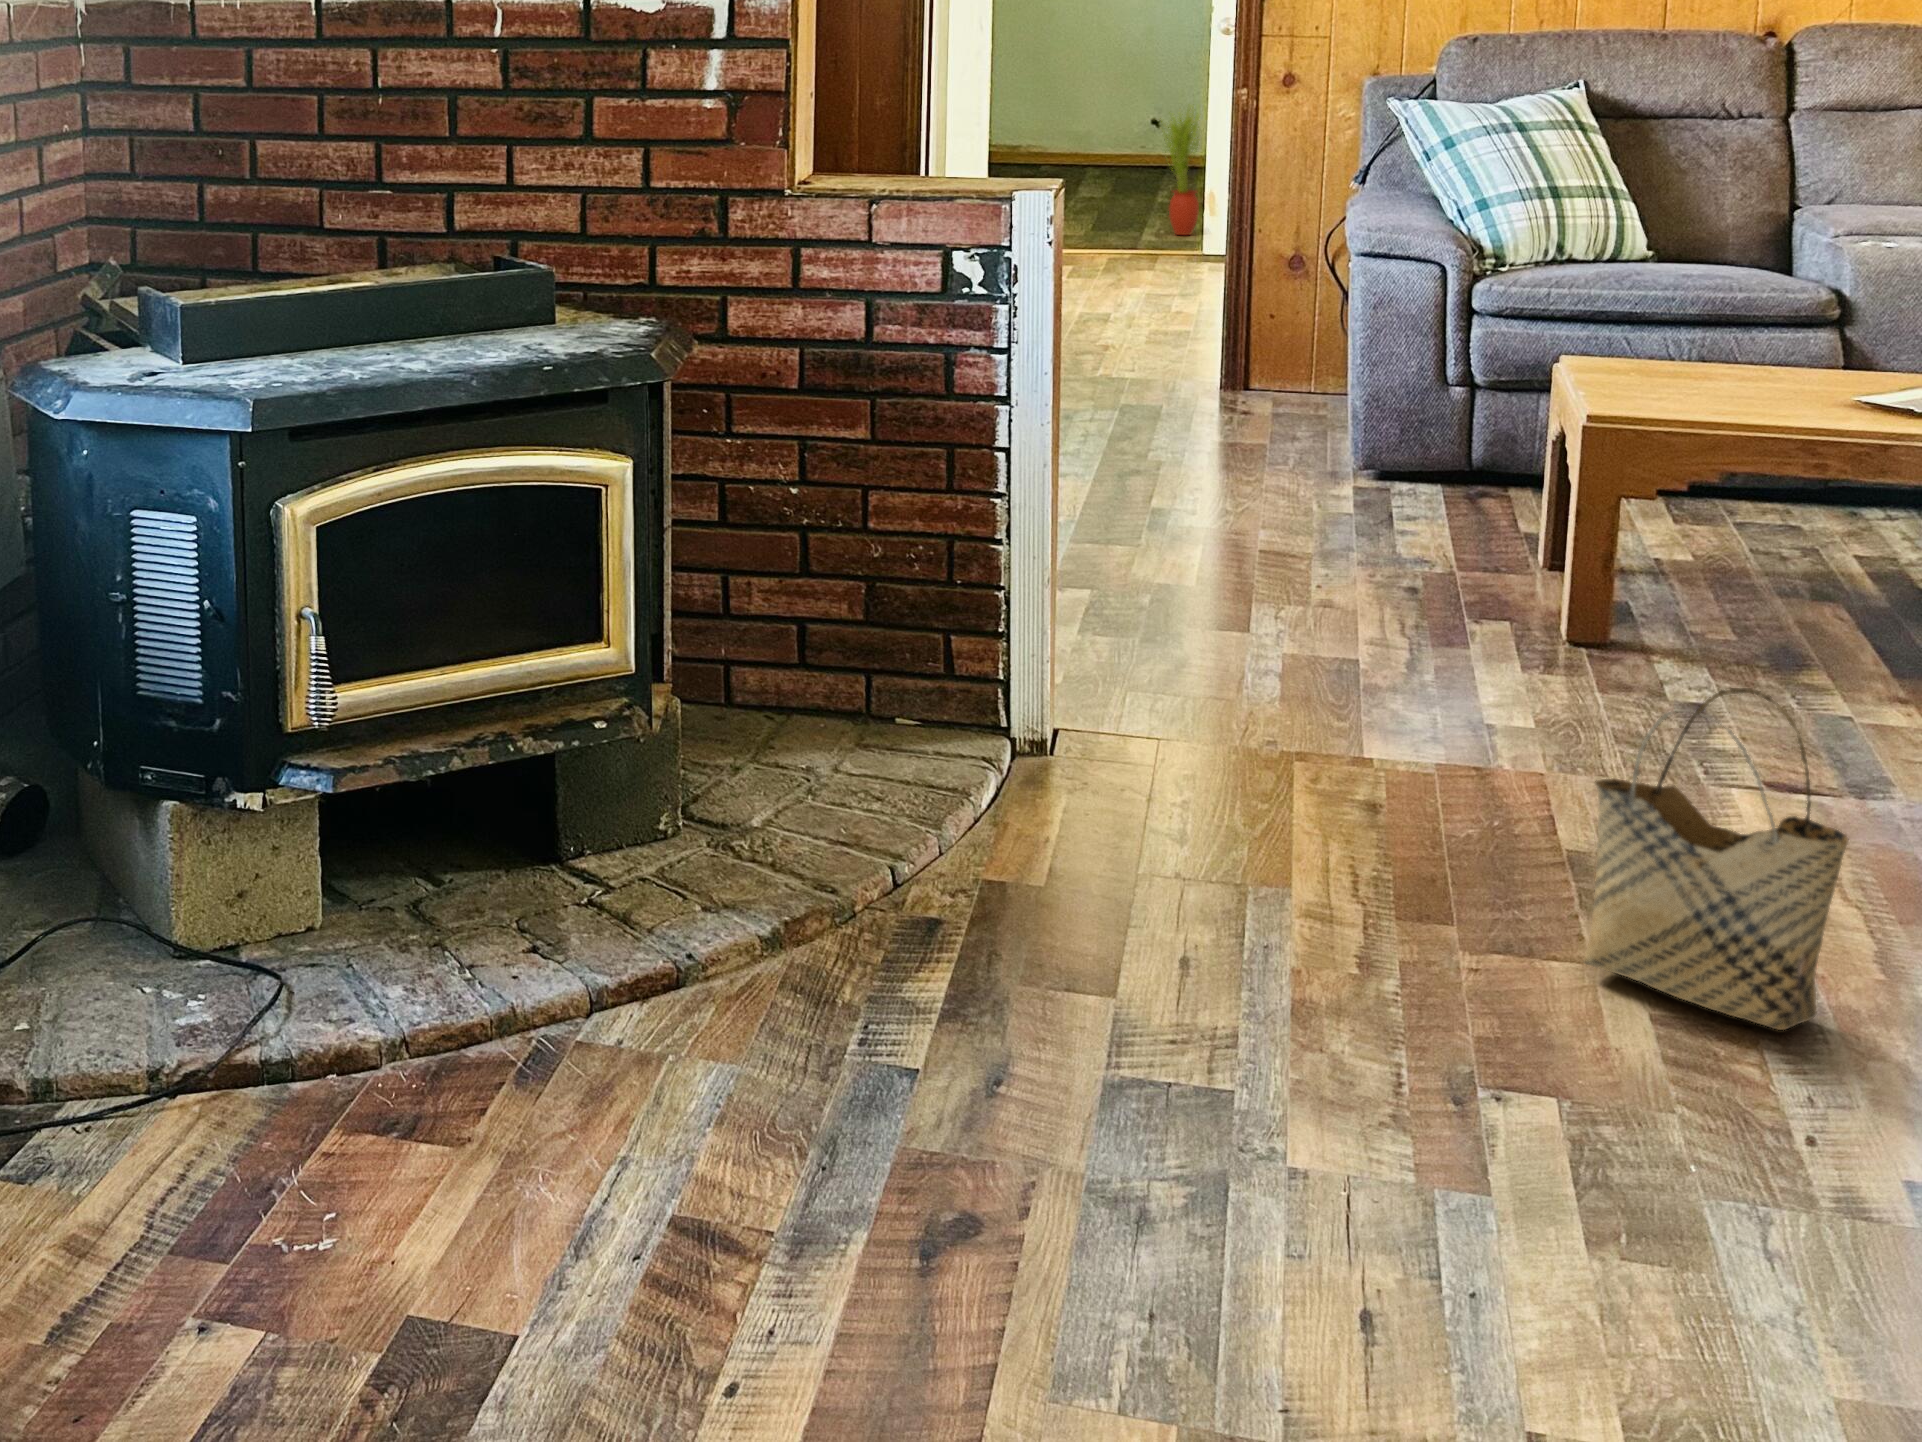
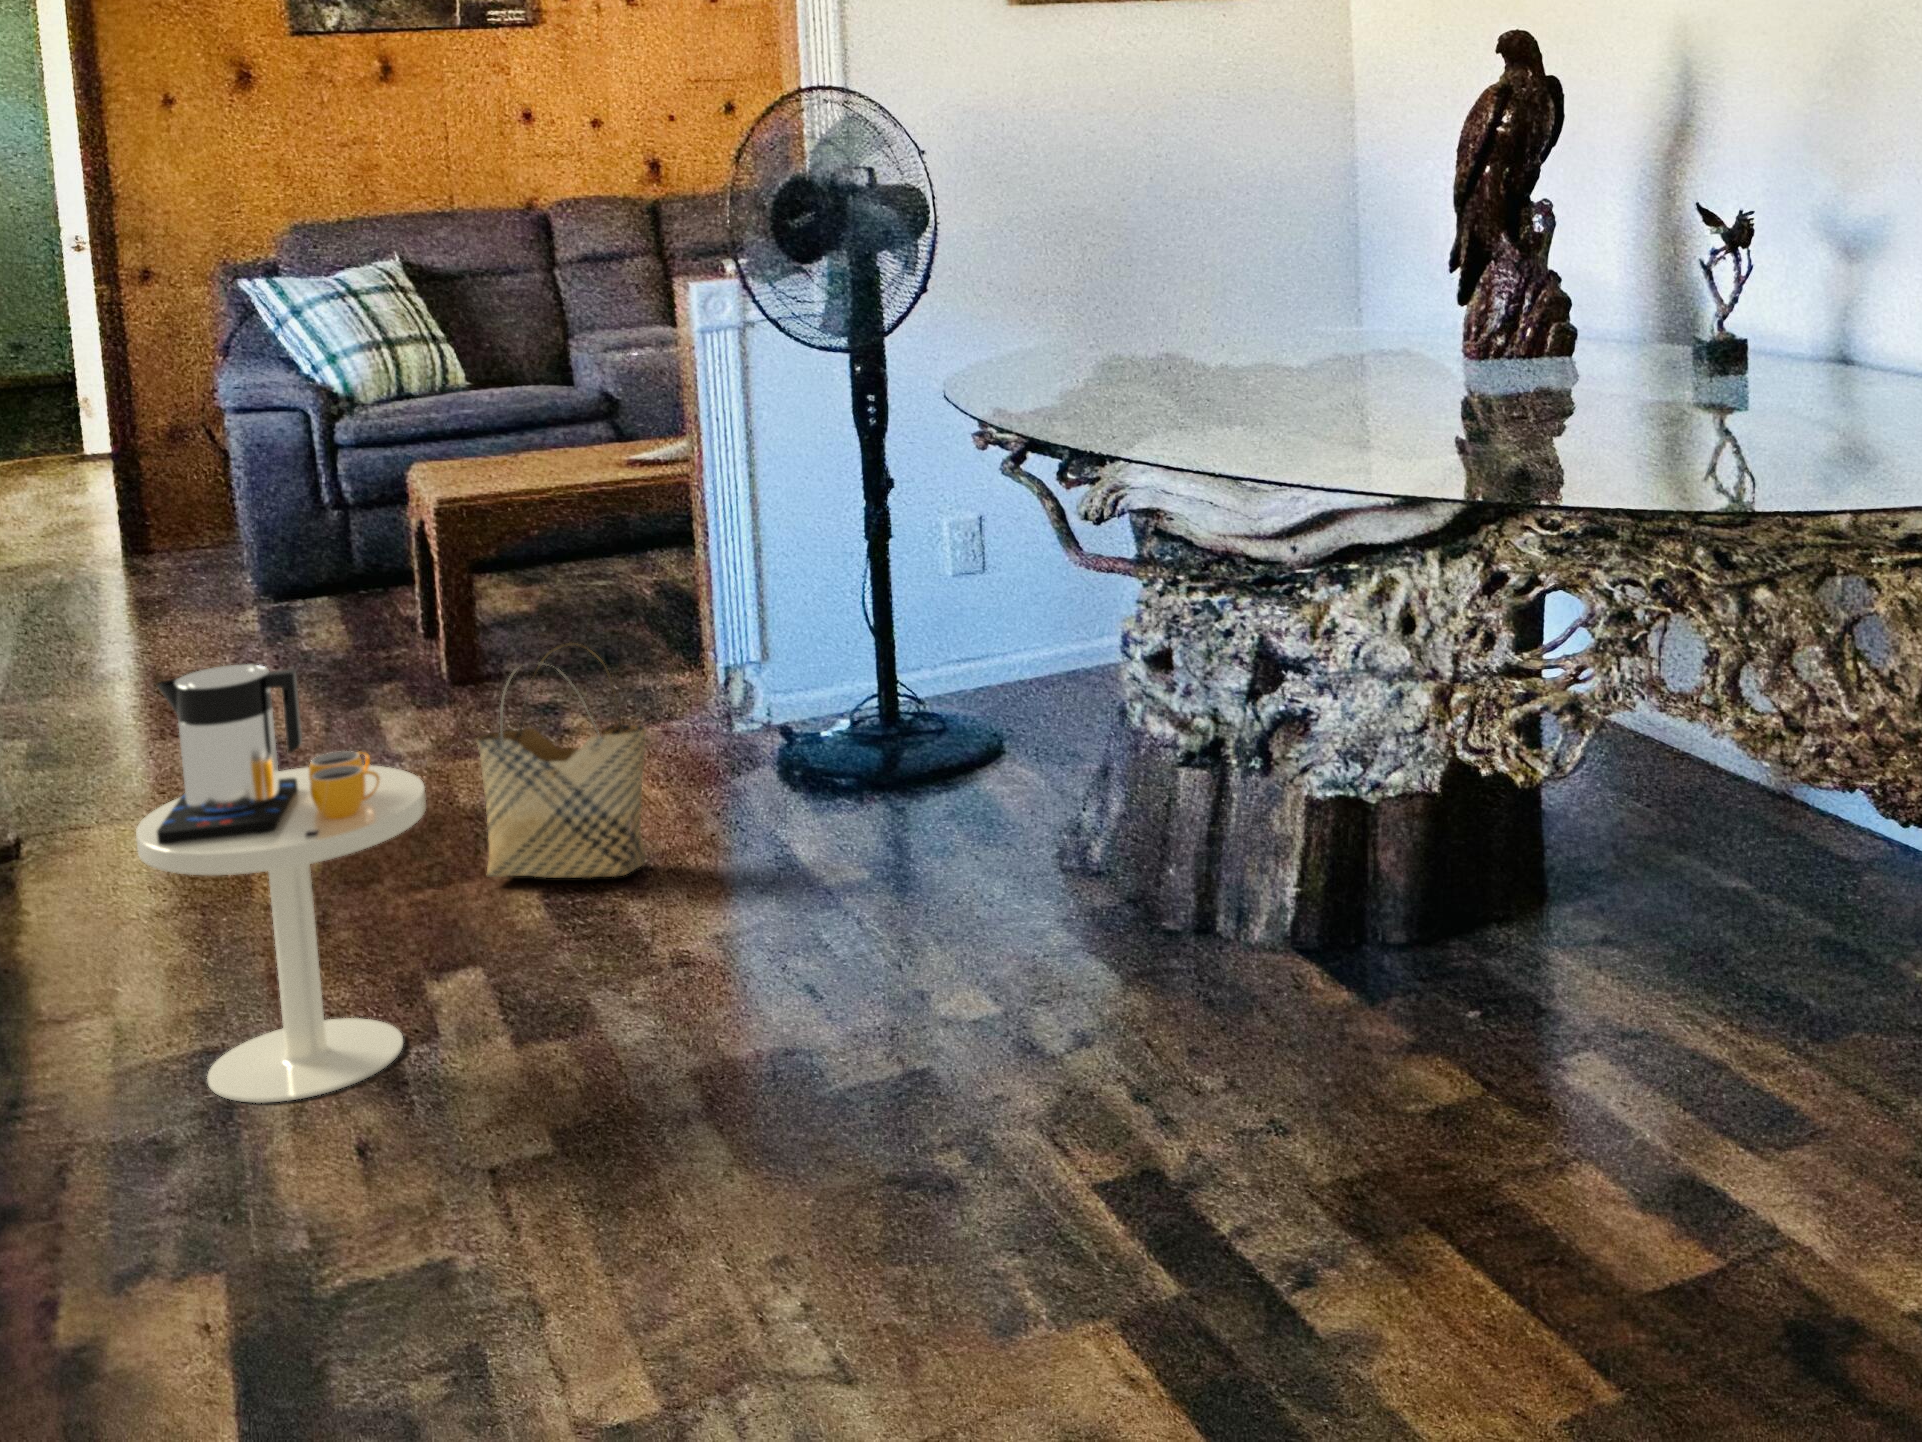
potted plant: present [1160,108,1200,235] -> none [14,319,68,444]
side table: none [1155,653,1518,1228] -> present [136,665,426,1103]

